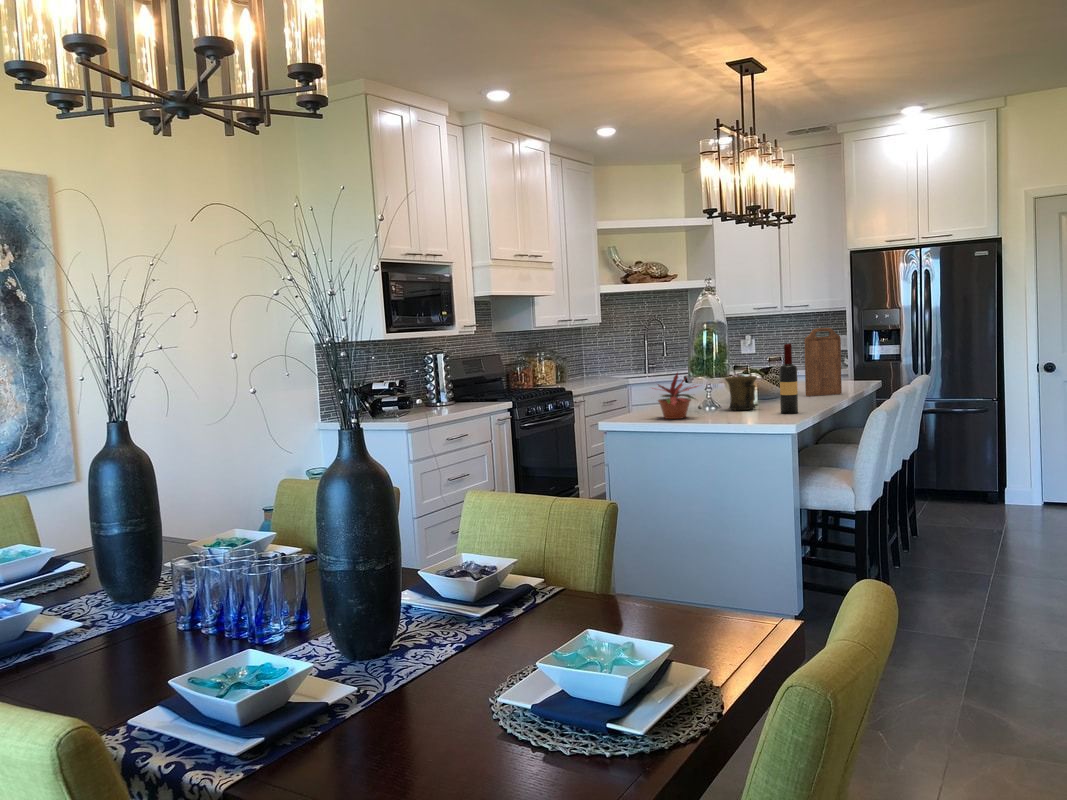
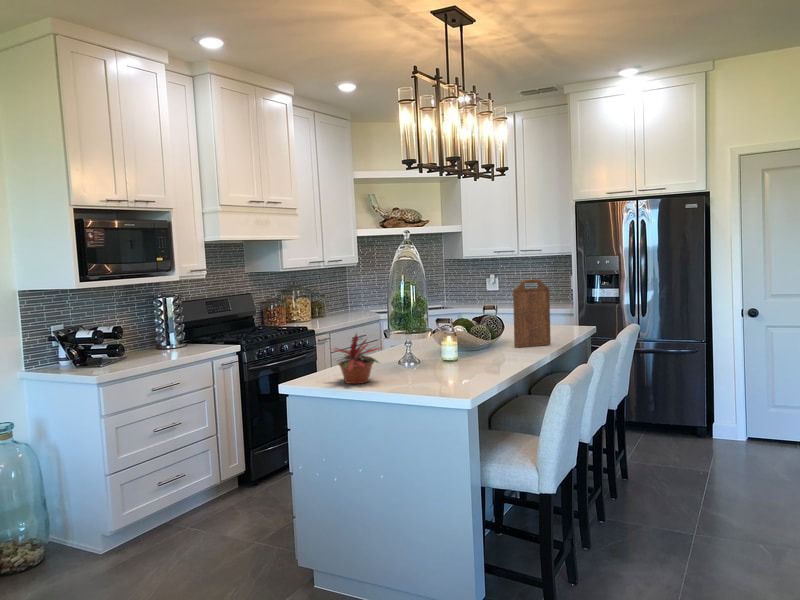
wine bottle: present [780,344,798,413] -> none [468,303,488,379]
mug: present [725,376,757,410] -> none [419,333,452,370]

